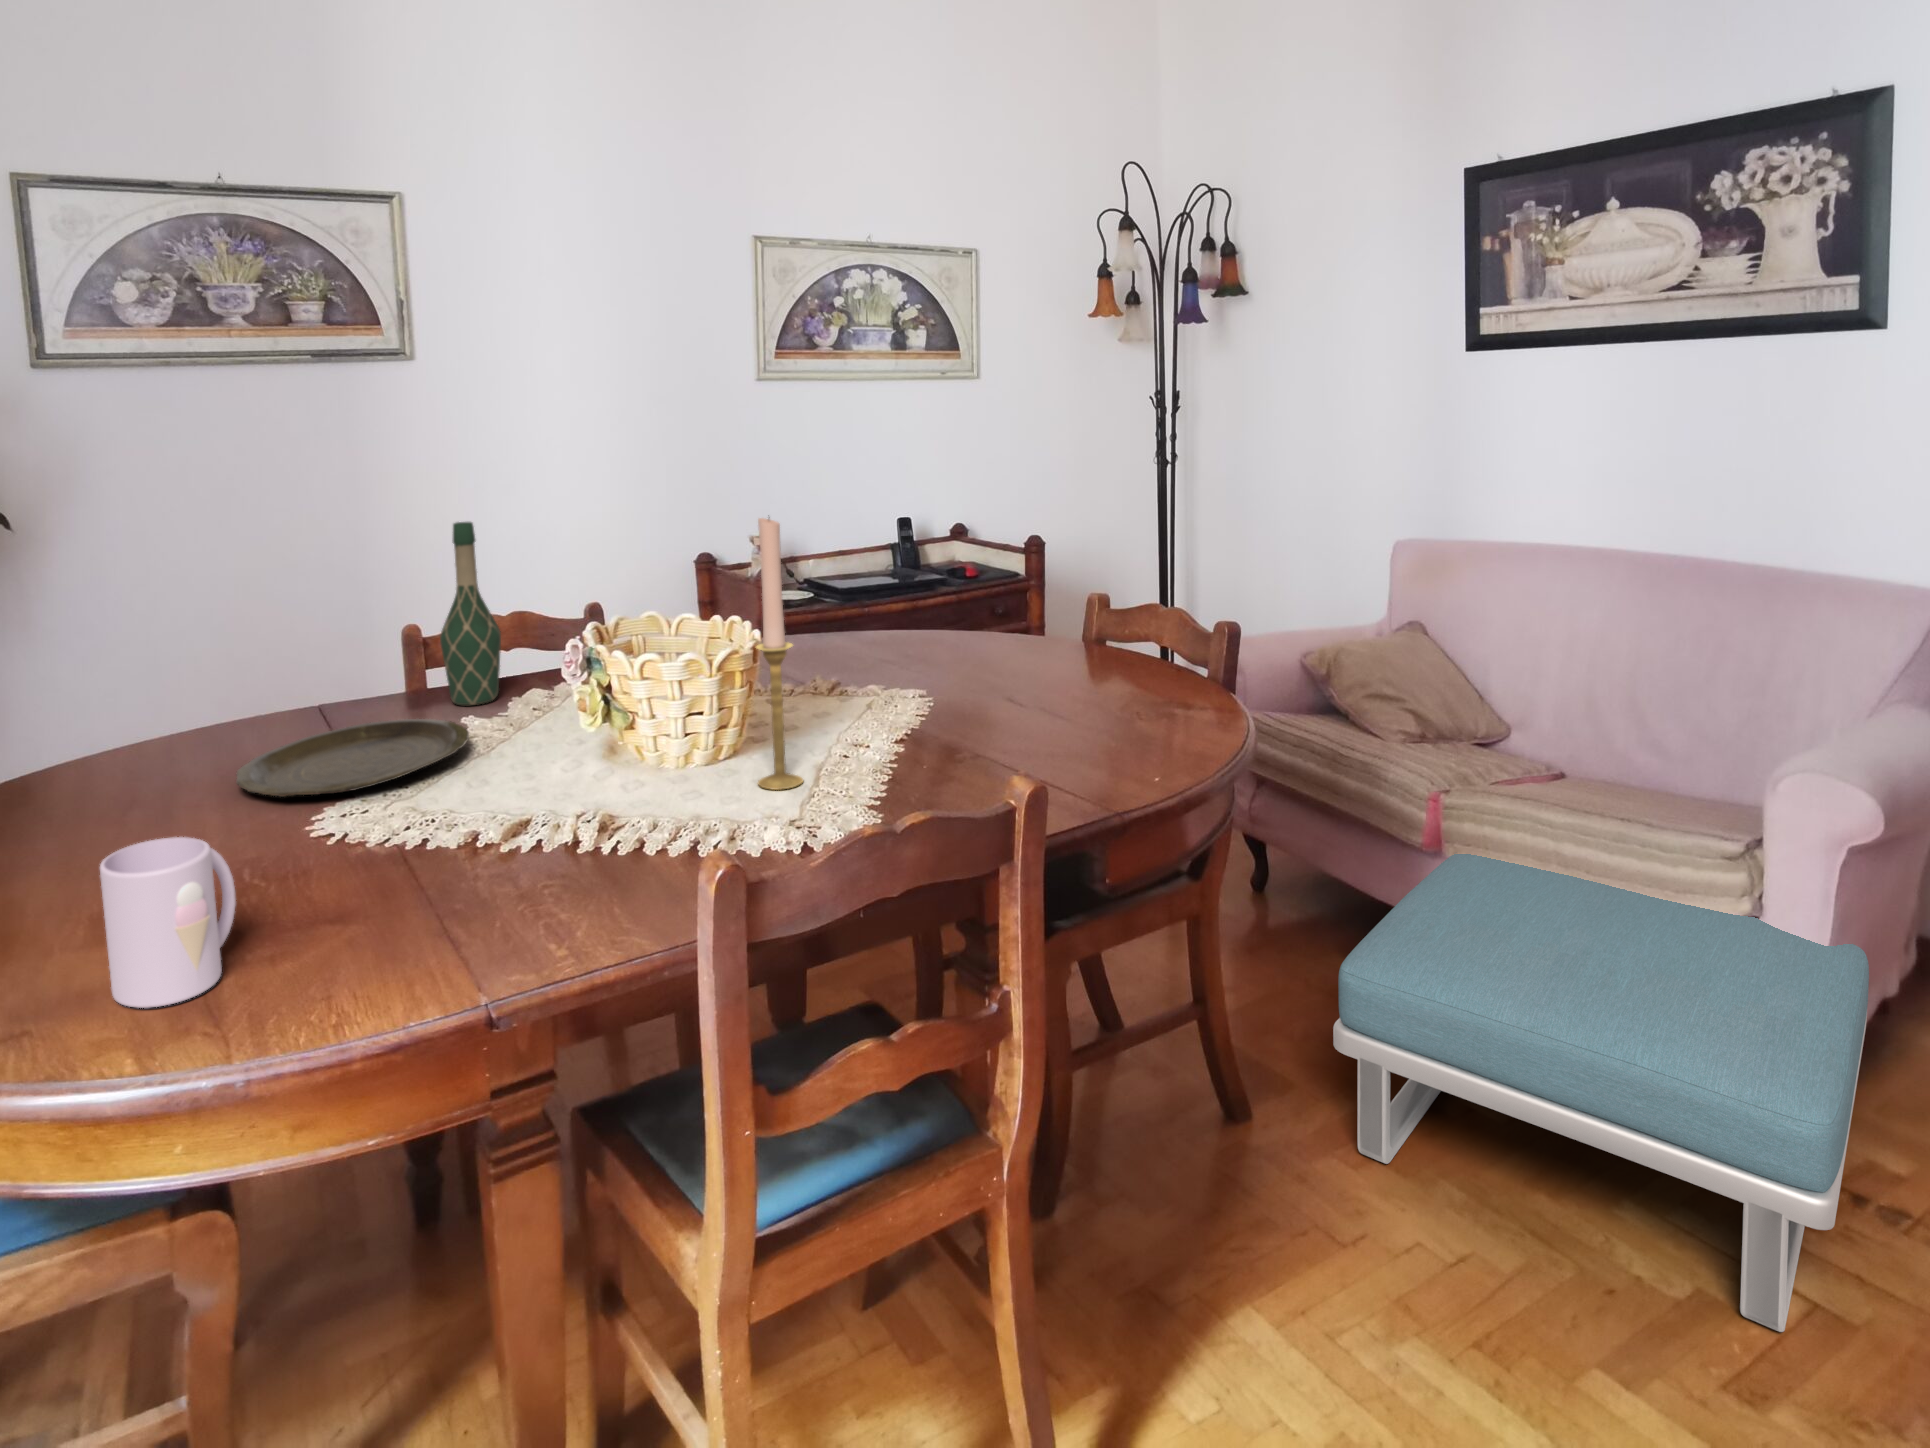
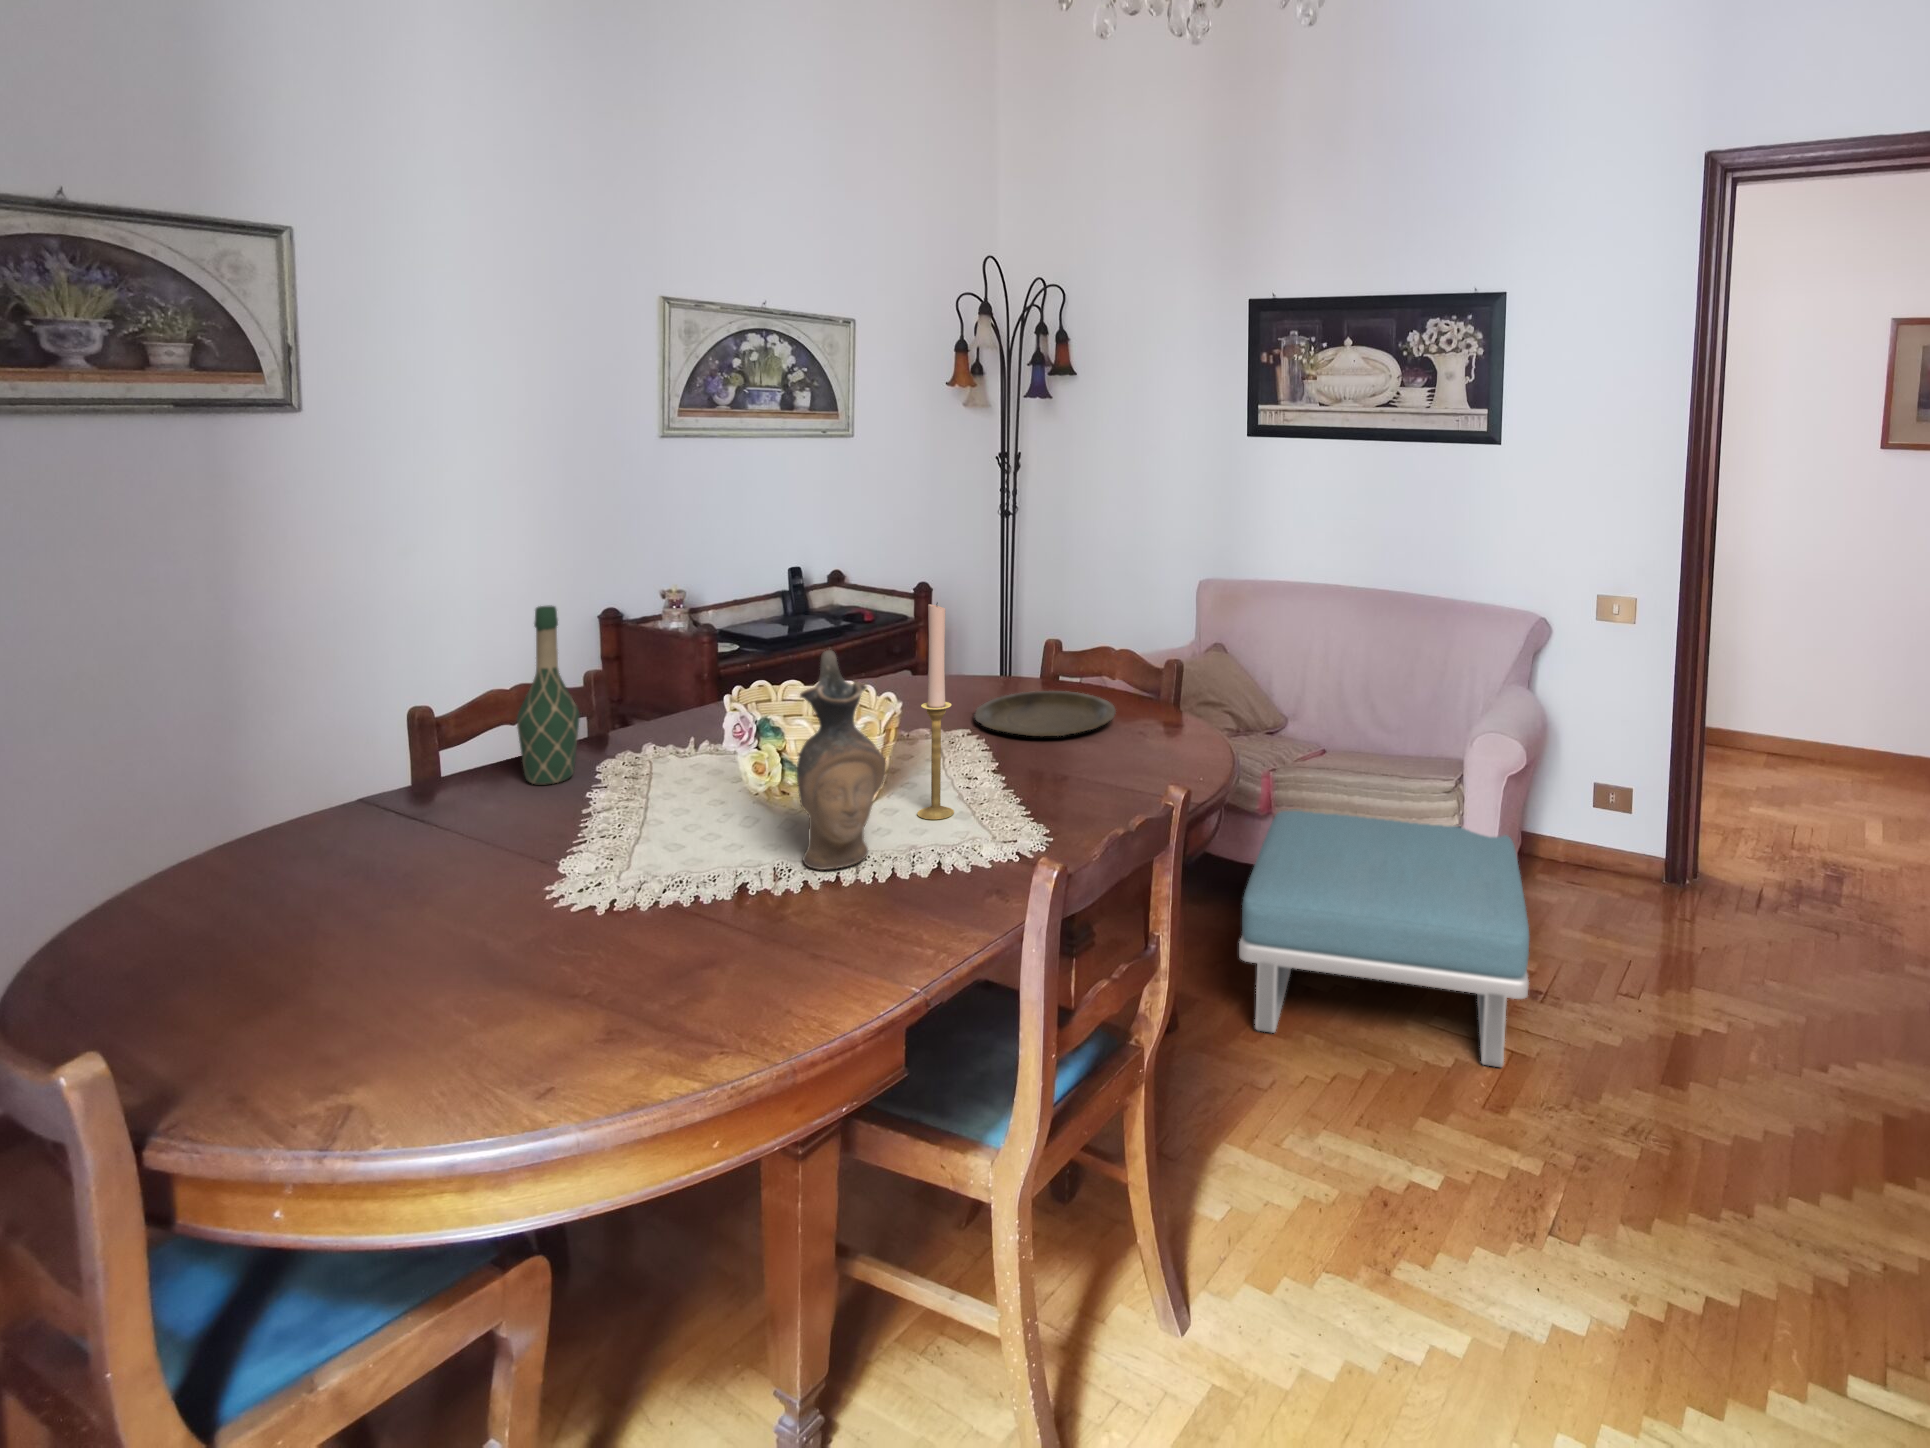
ceramic pitcher: none [549,566,655,831] -> present [797,650,886,870]
plate: present [236,719,469,797] -> present [975,691,1116,737]
mug: present [100,837,236,1008] -> none [569,911,674,1055]

